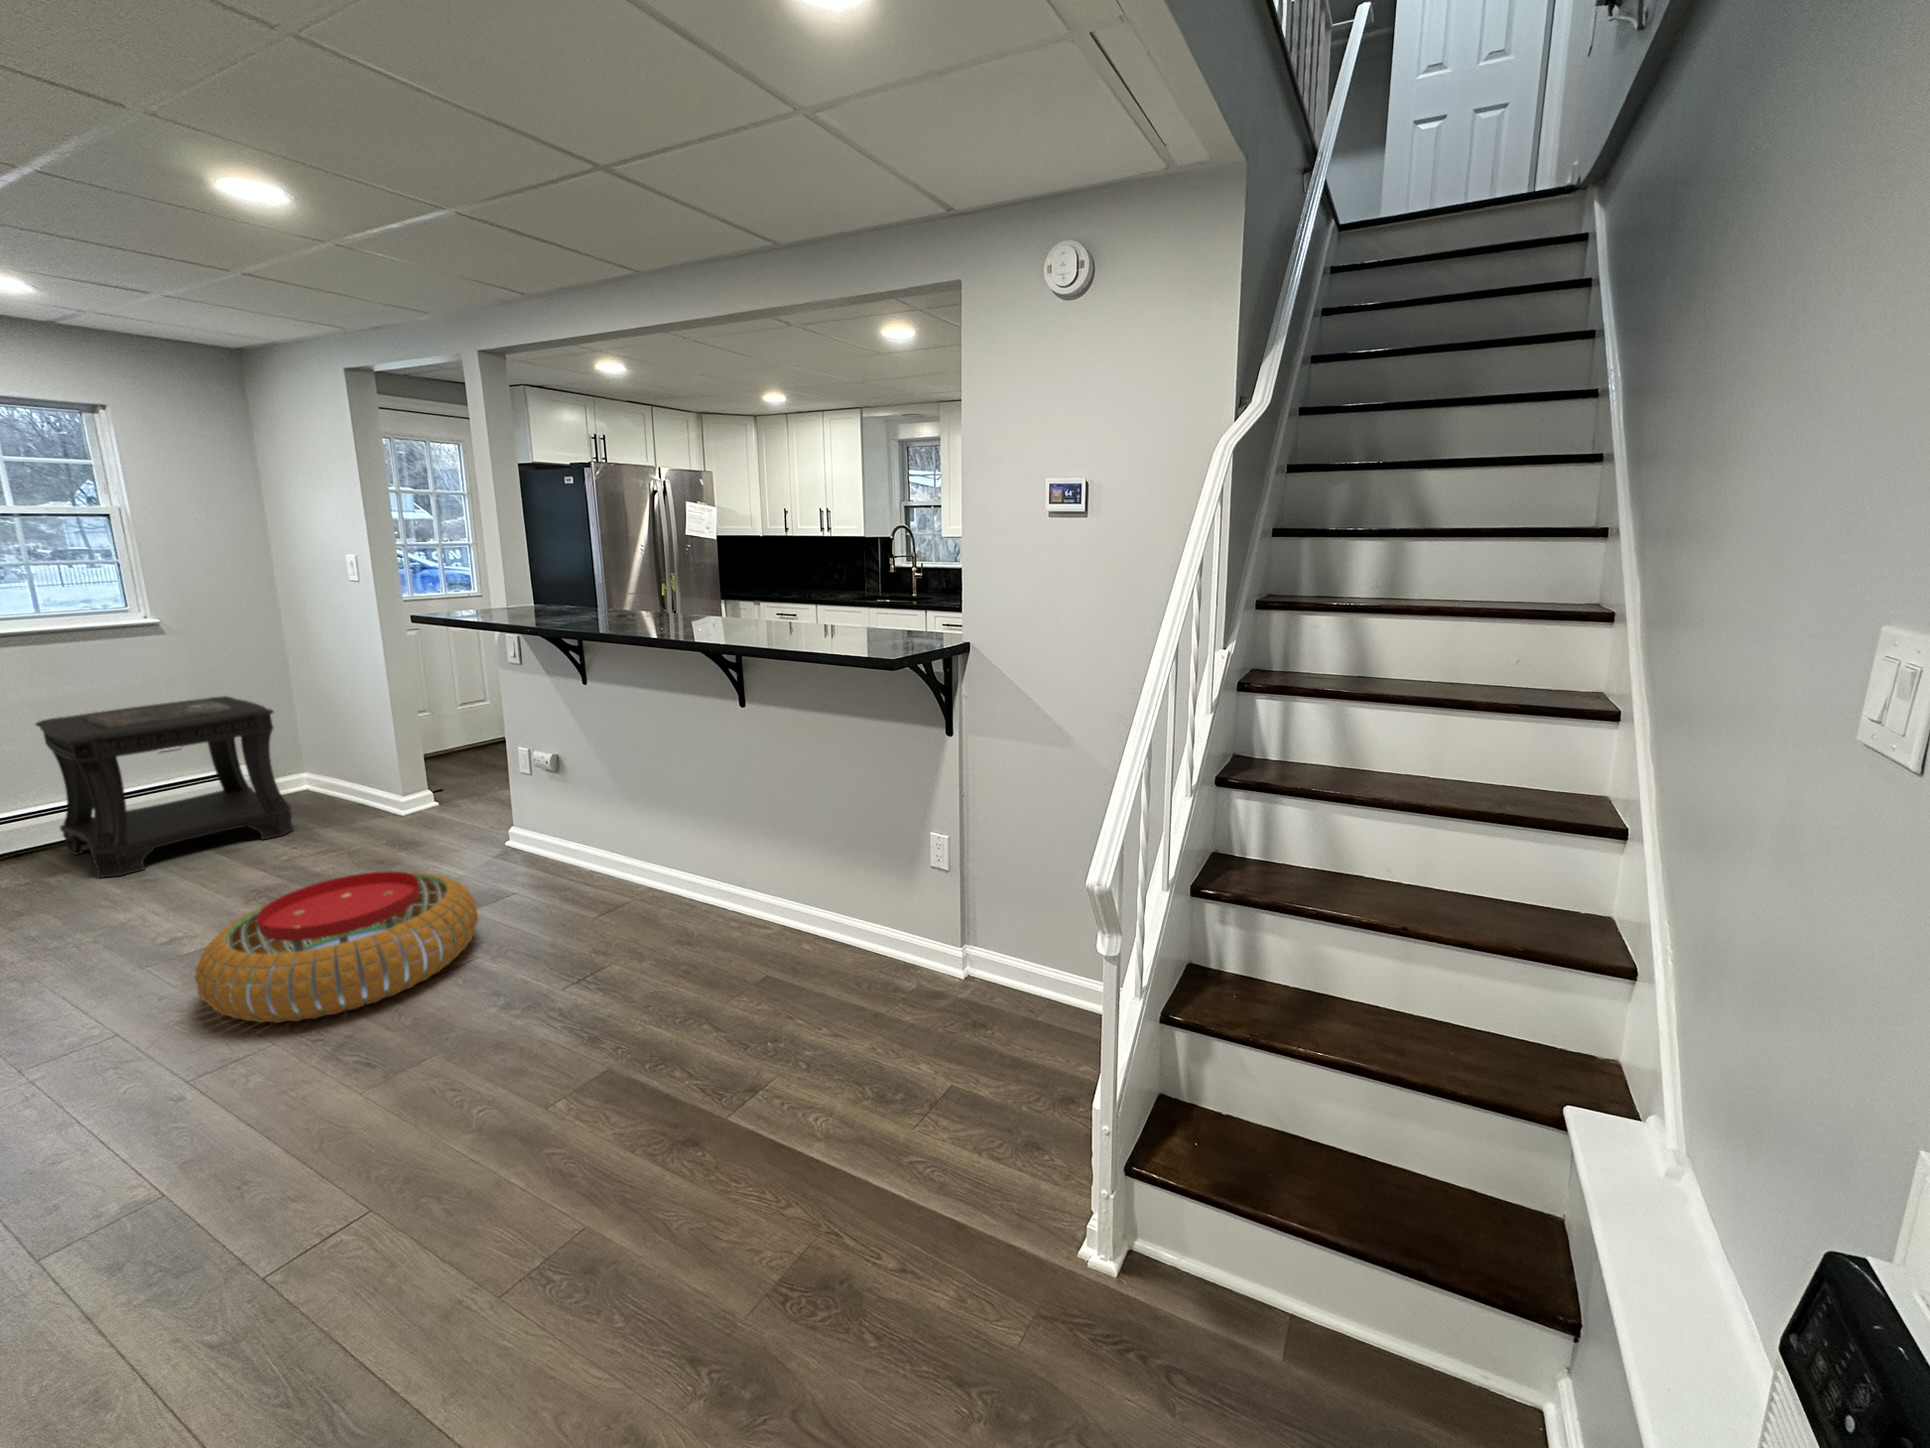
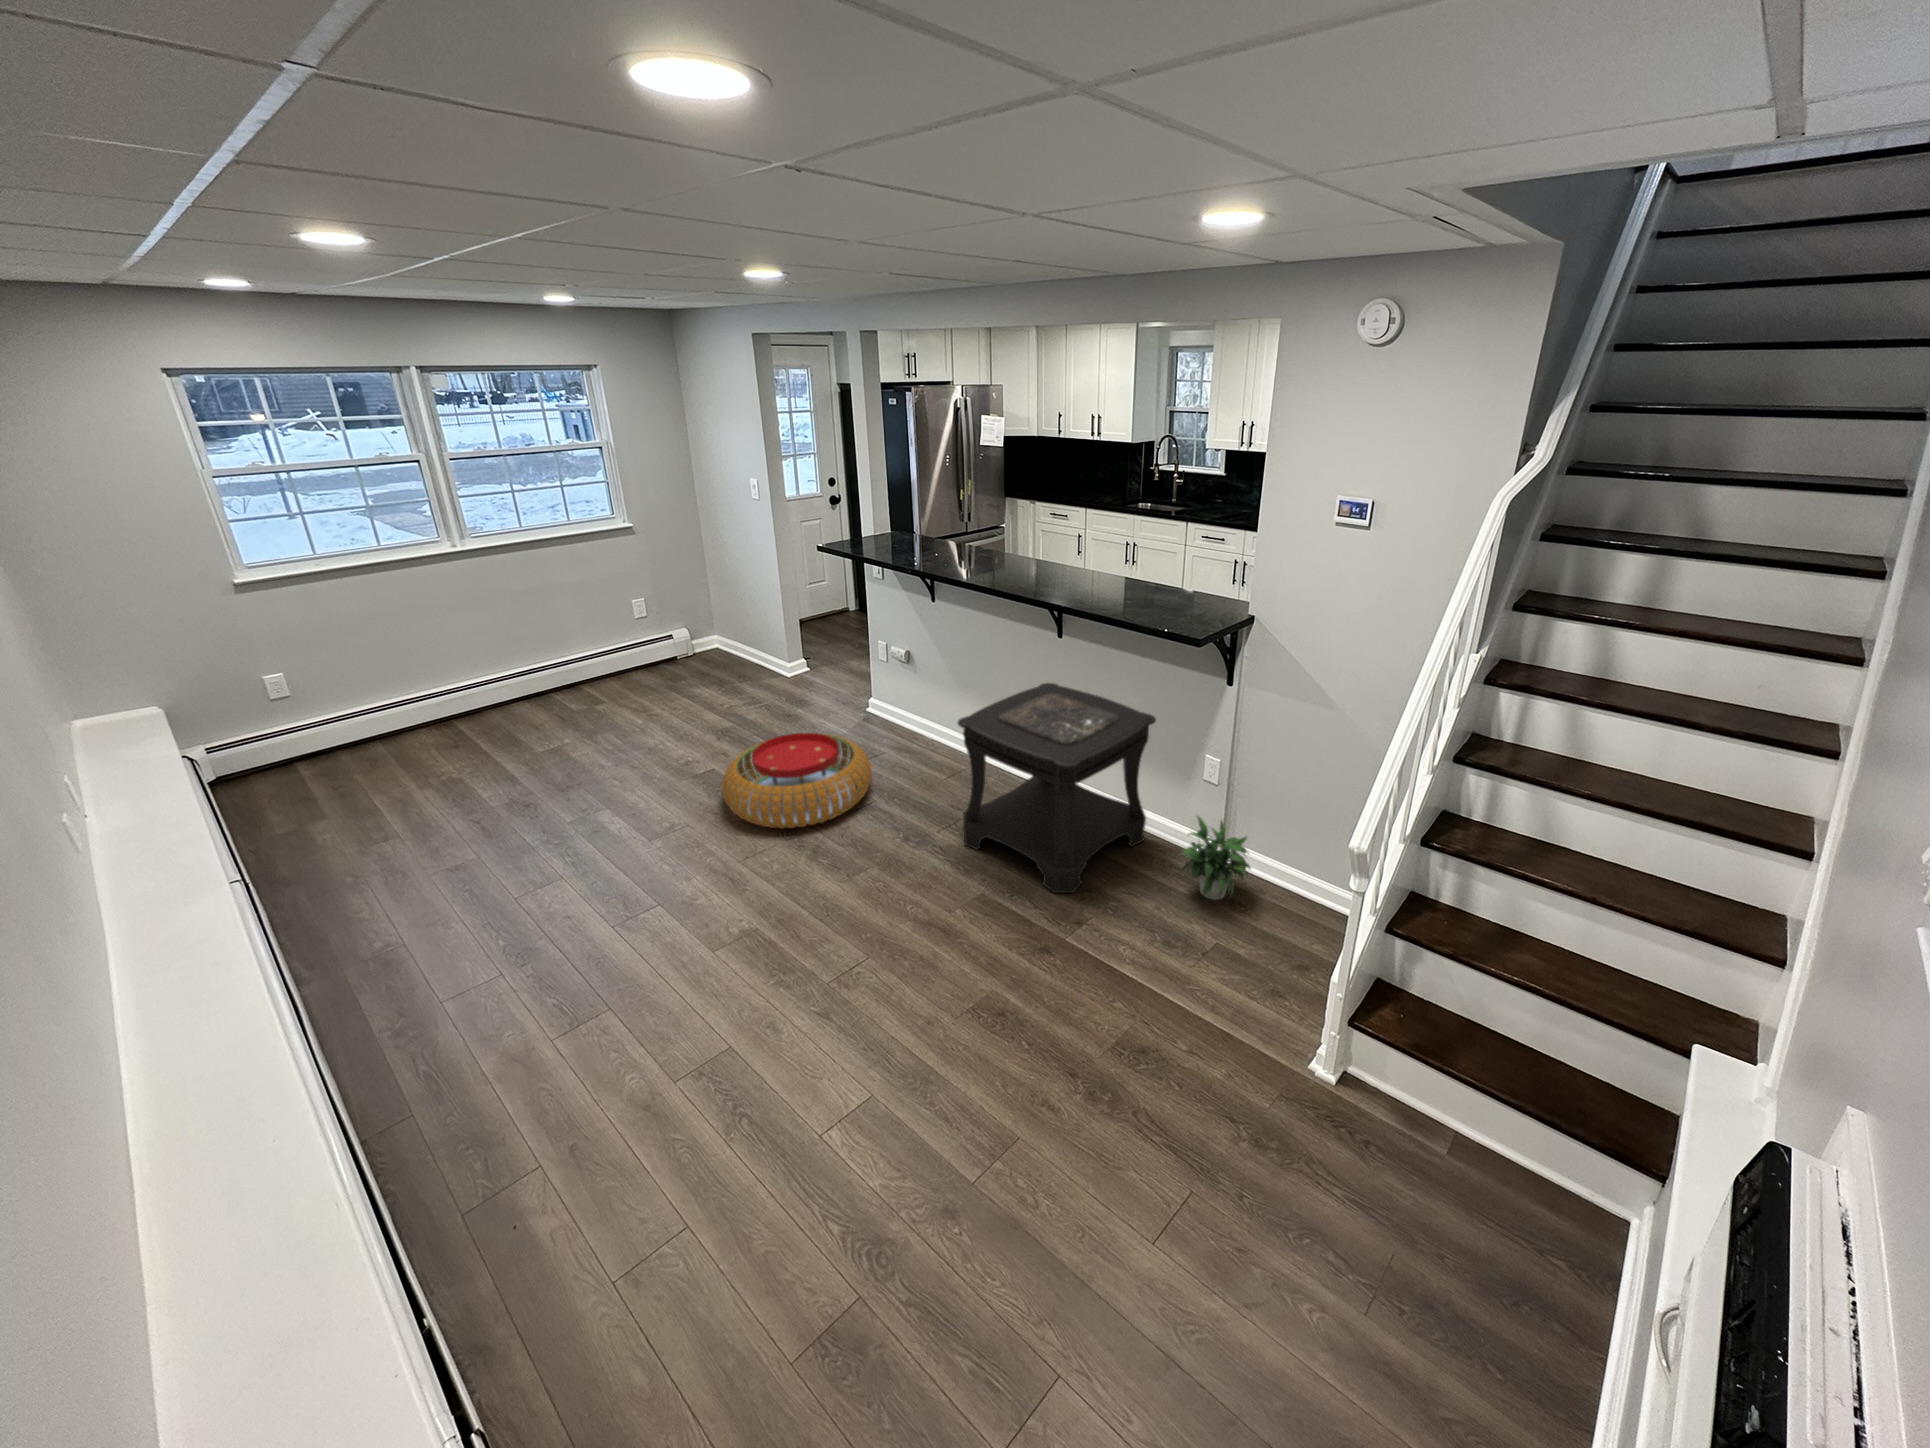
side table: present [36,696,294,878] -> present [958,683,1156,893]
potted plant: none [901,913,1001,1027] -> present [1182,816,1250,900]

